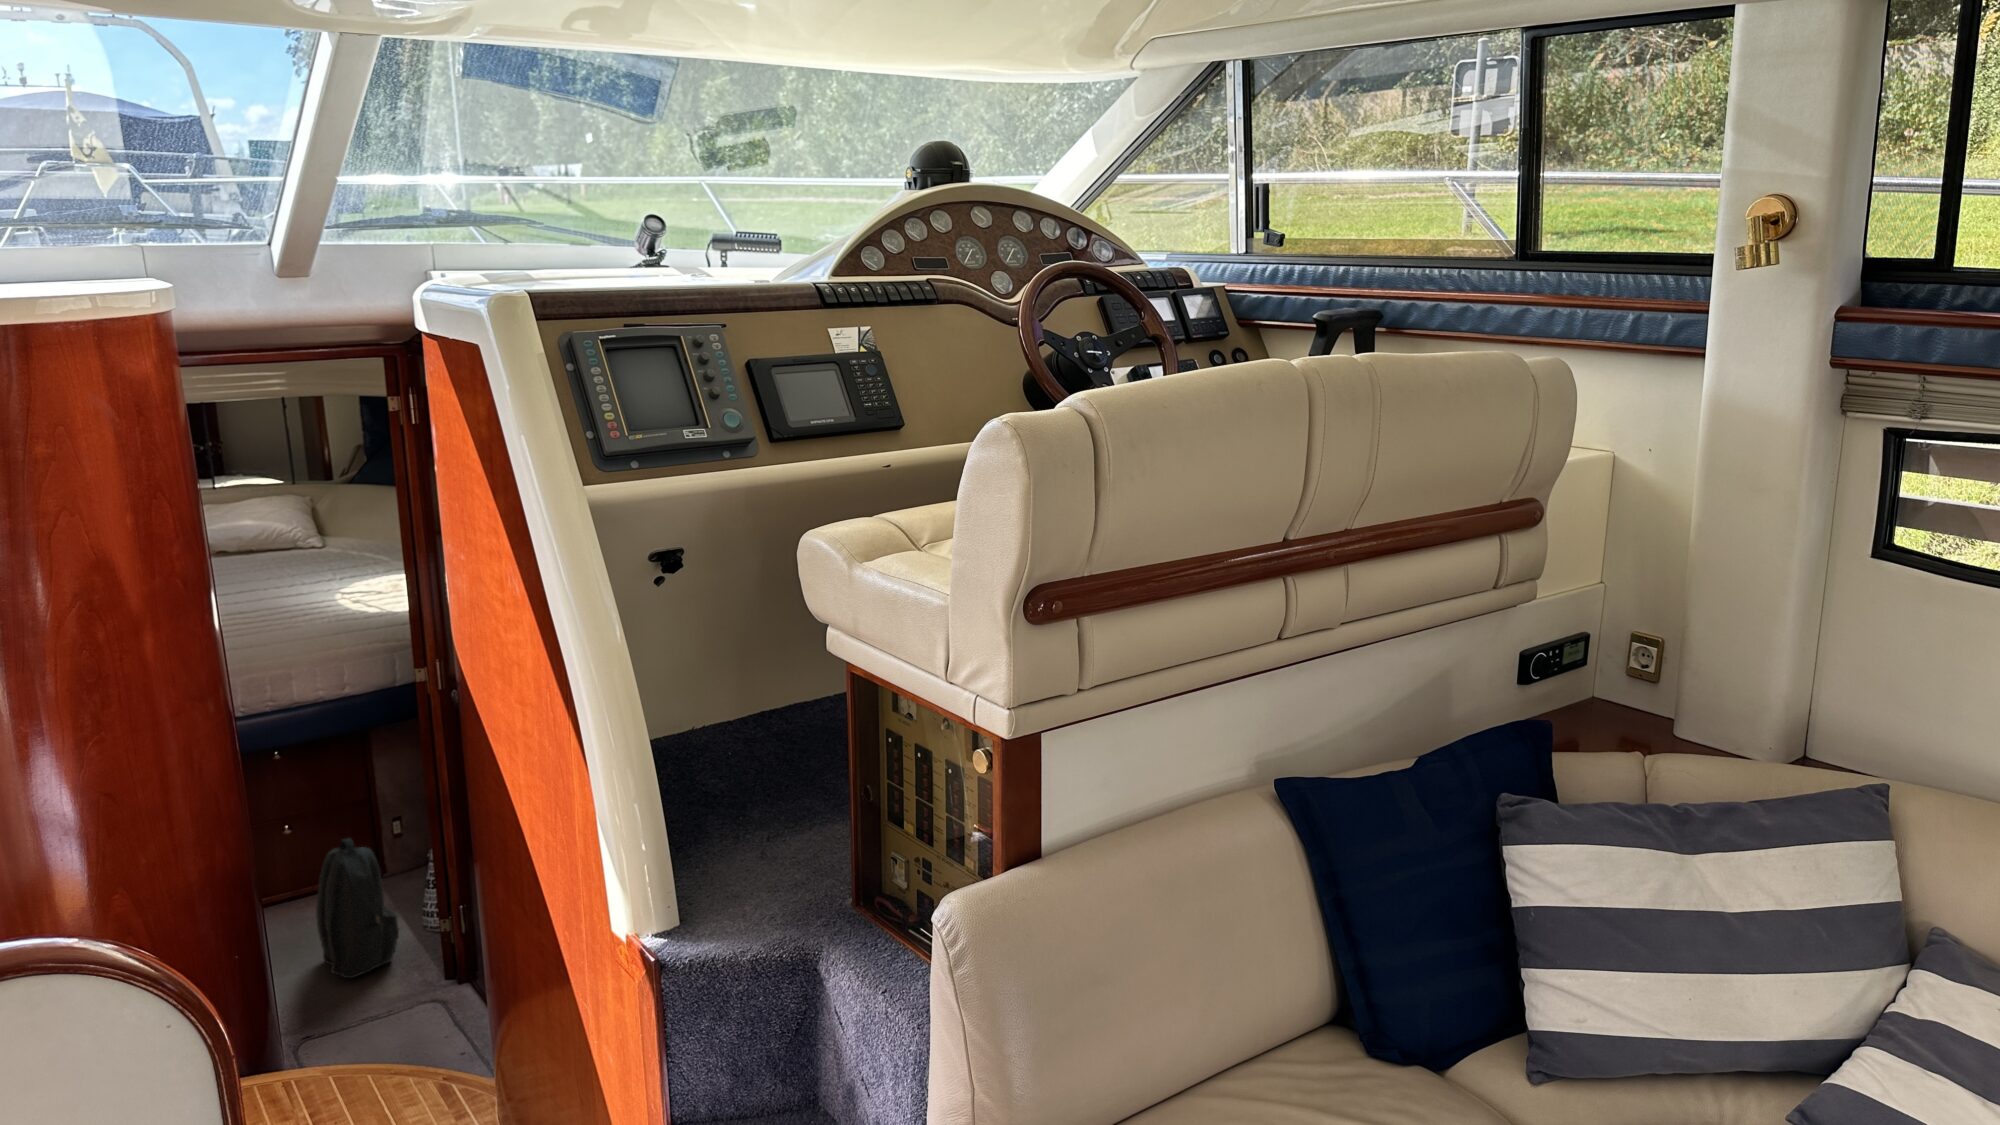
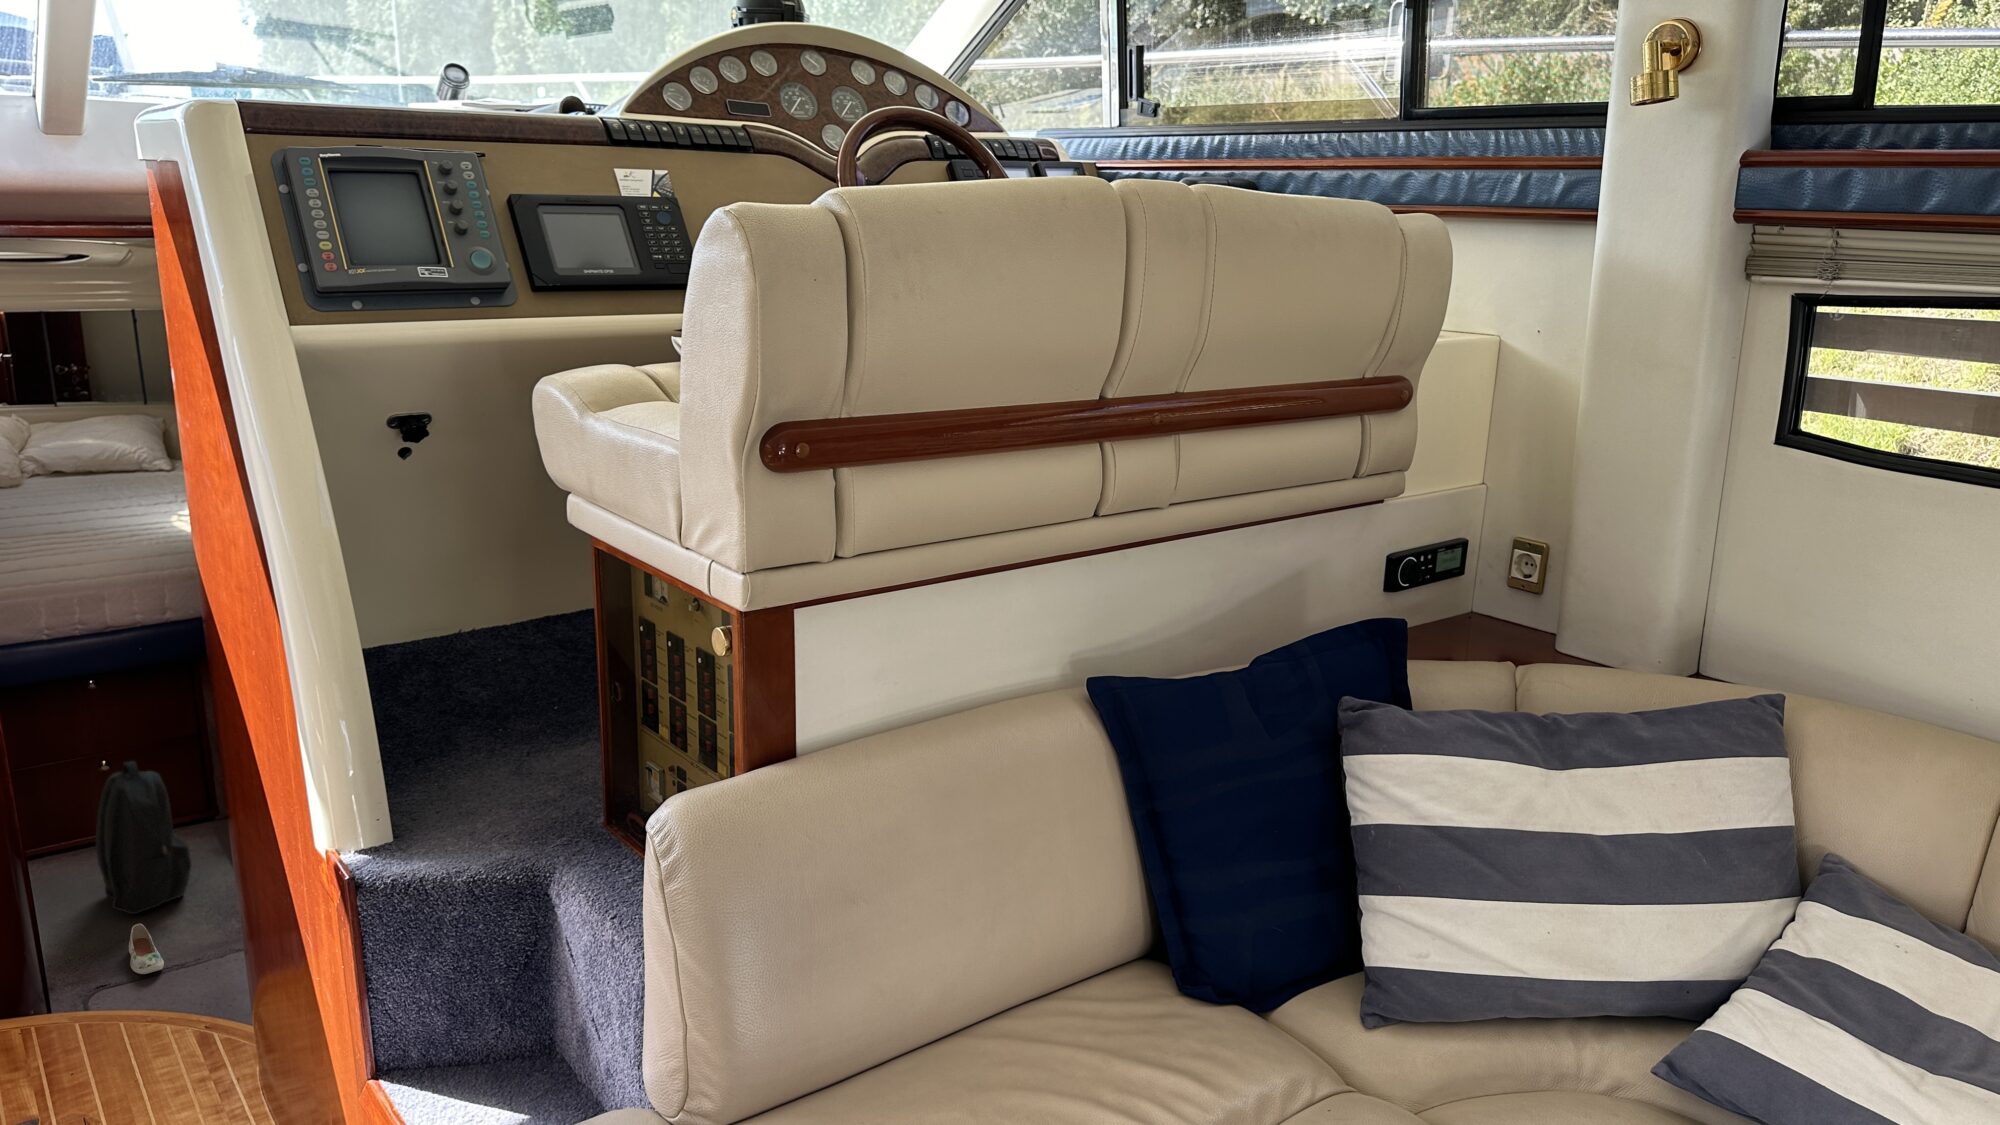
shoe: none [351,987,383,1033] -> present [129,924,164,974]

